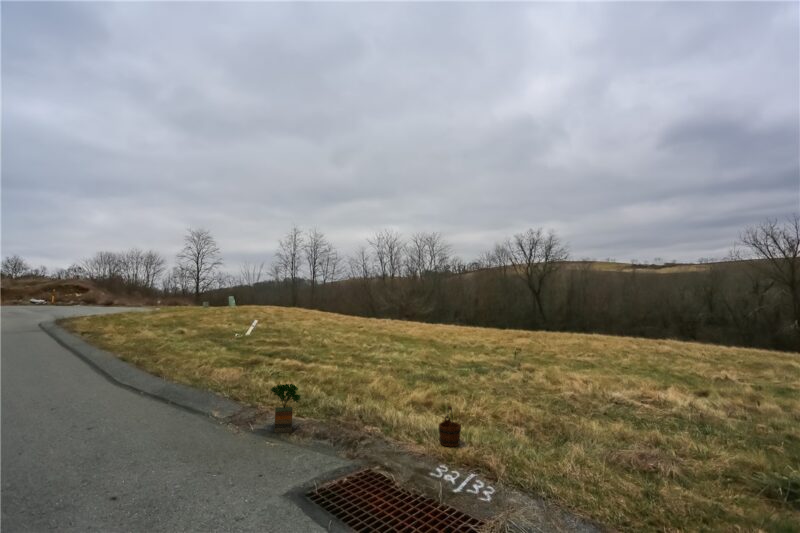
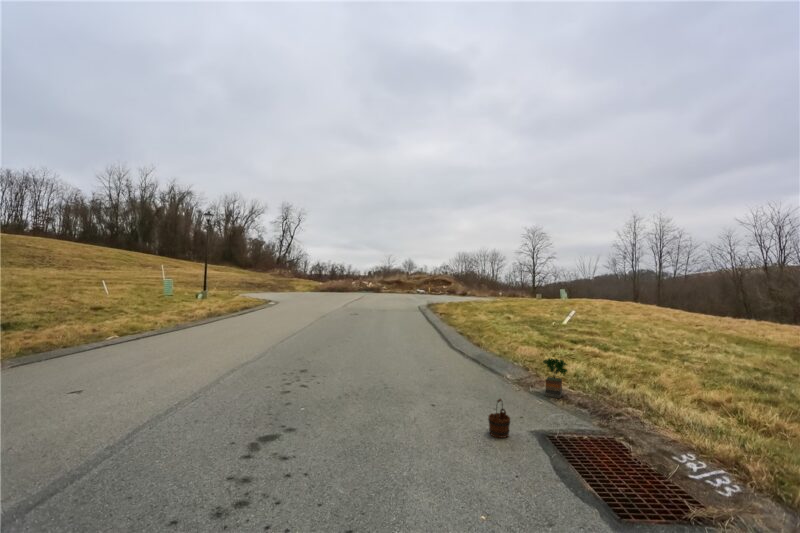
wooden bucket: present [439,406,461,447] -> present [488,399,510,438]

